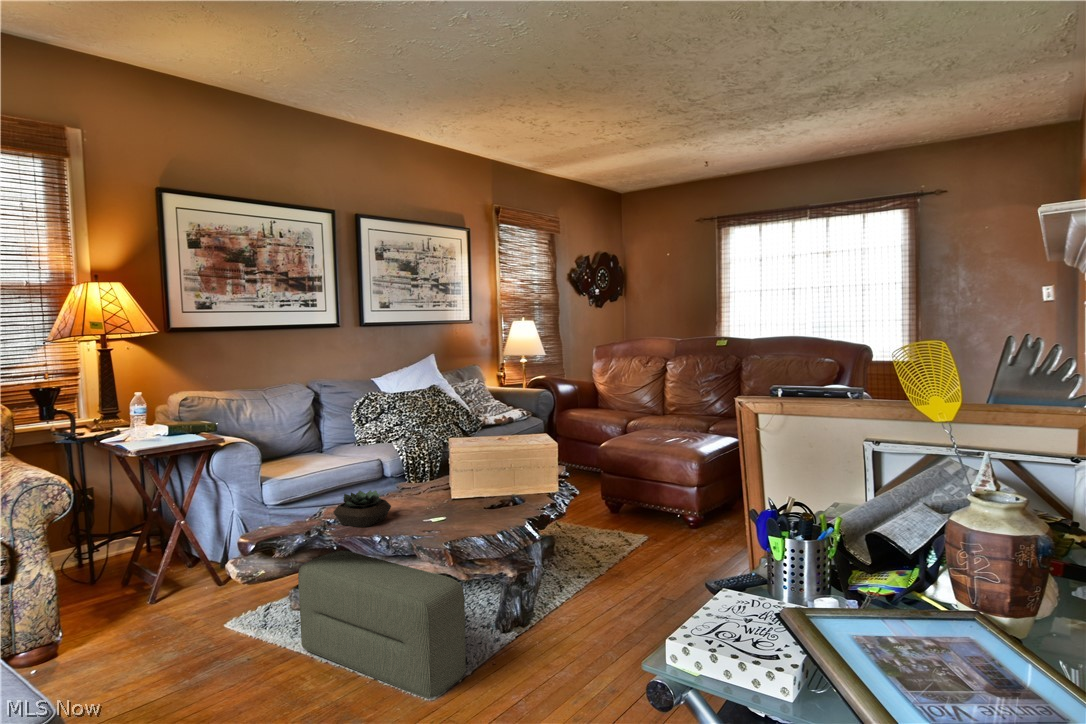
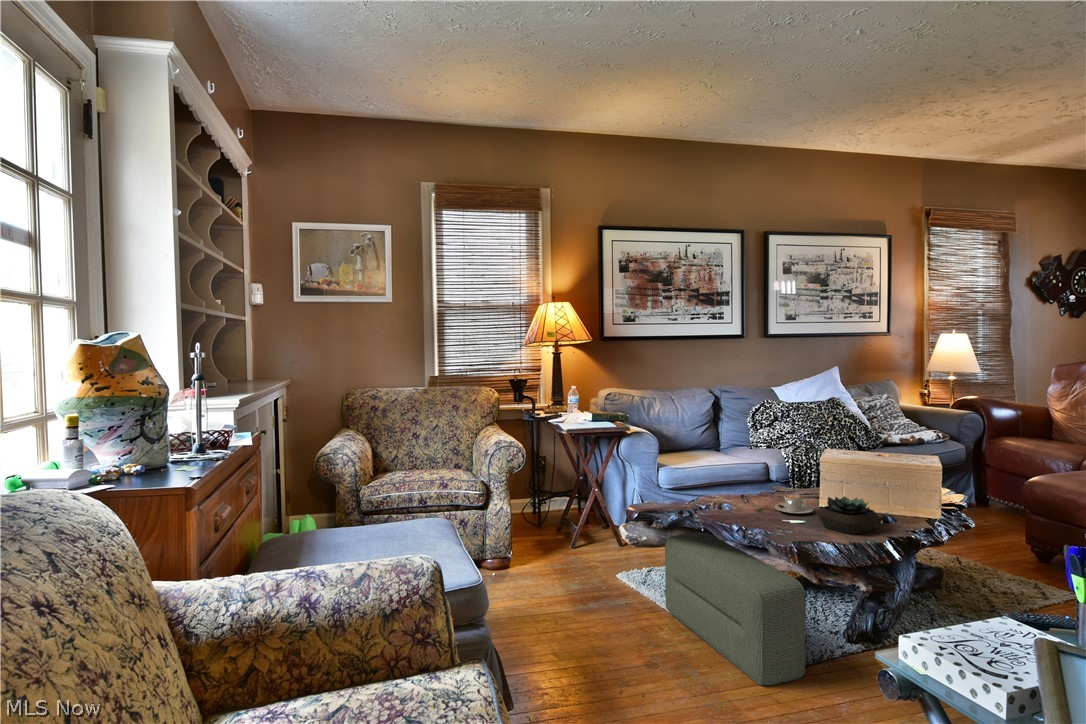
succulent plant: present [333,490,391,527] -> present [817,496,880,534]
coffee cup: none [412,492,449,512] -> present [775,494,813,514]

